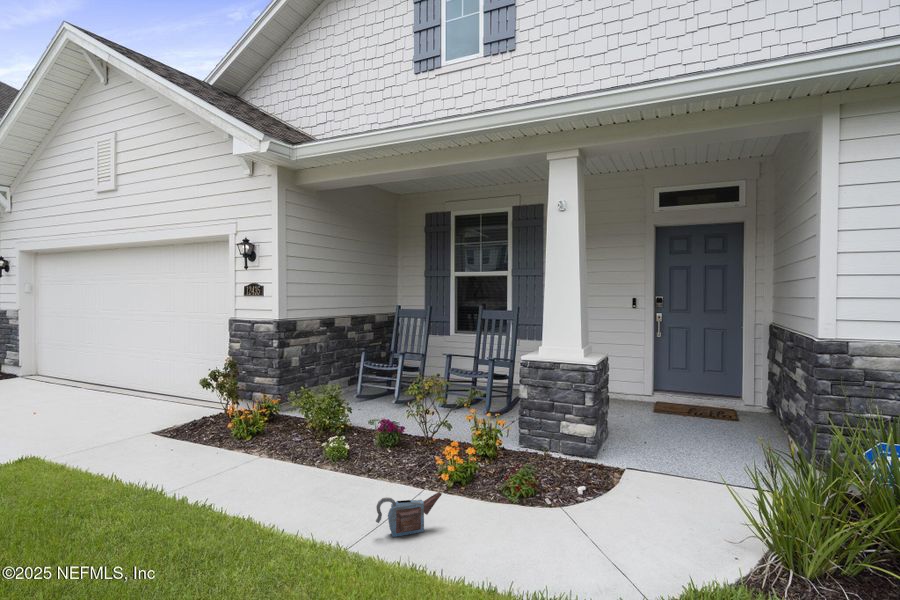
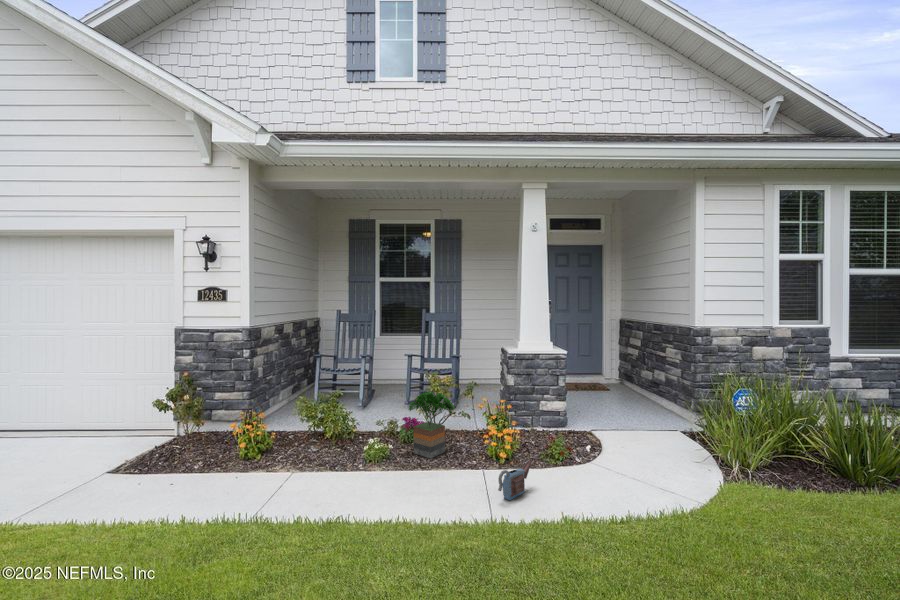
potted tree: none [367,394,419,472] -> present [409,392,454,458]

